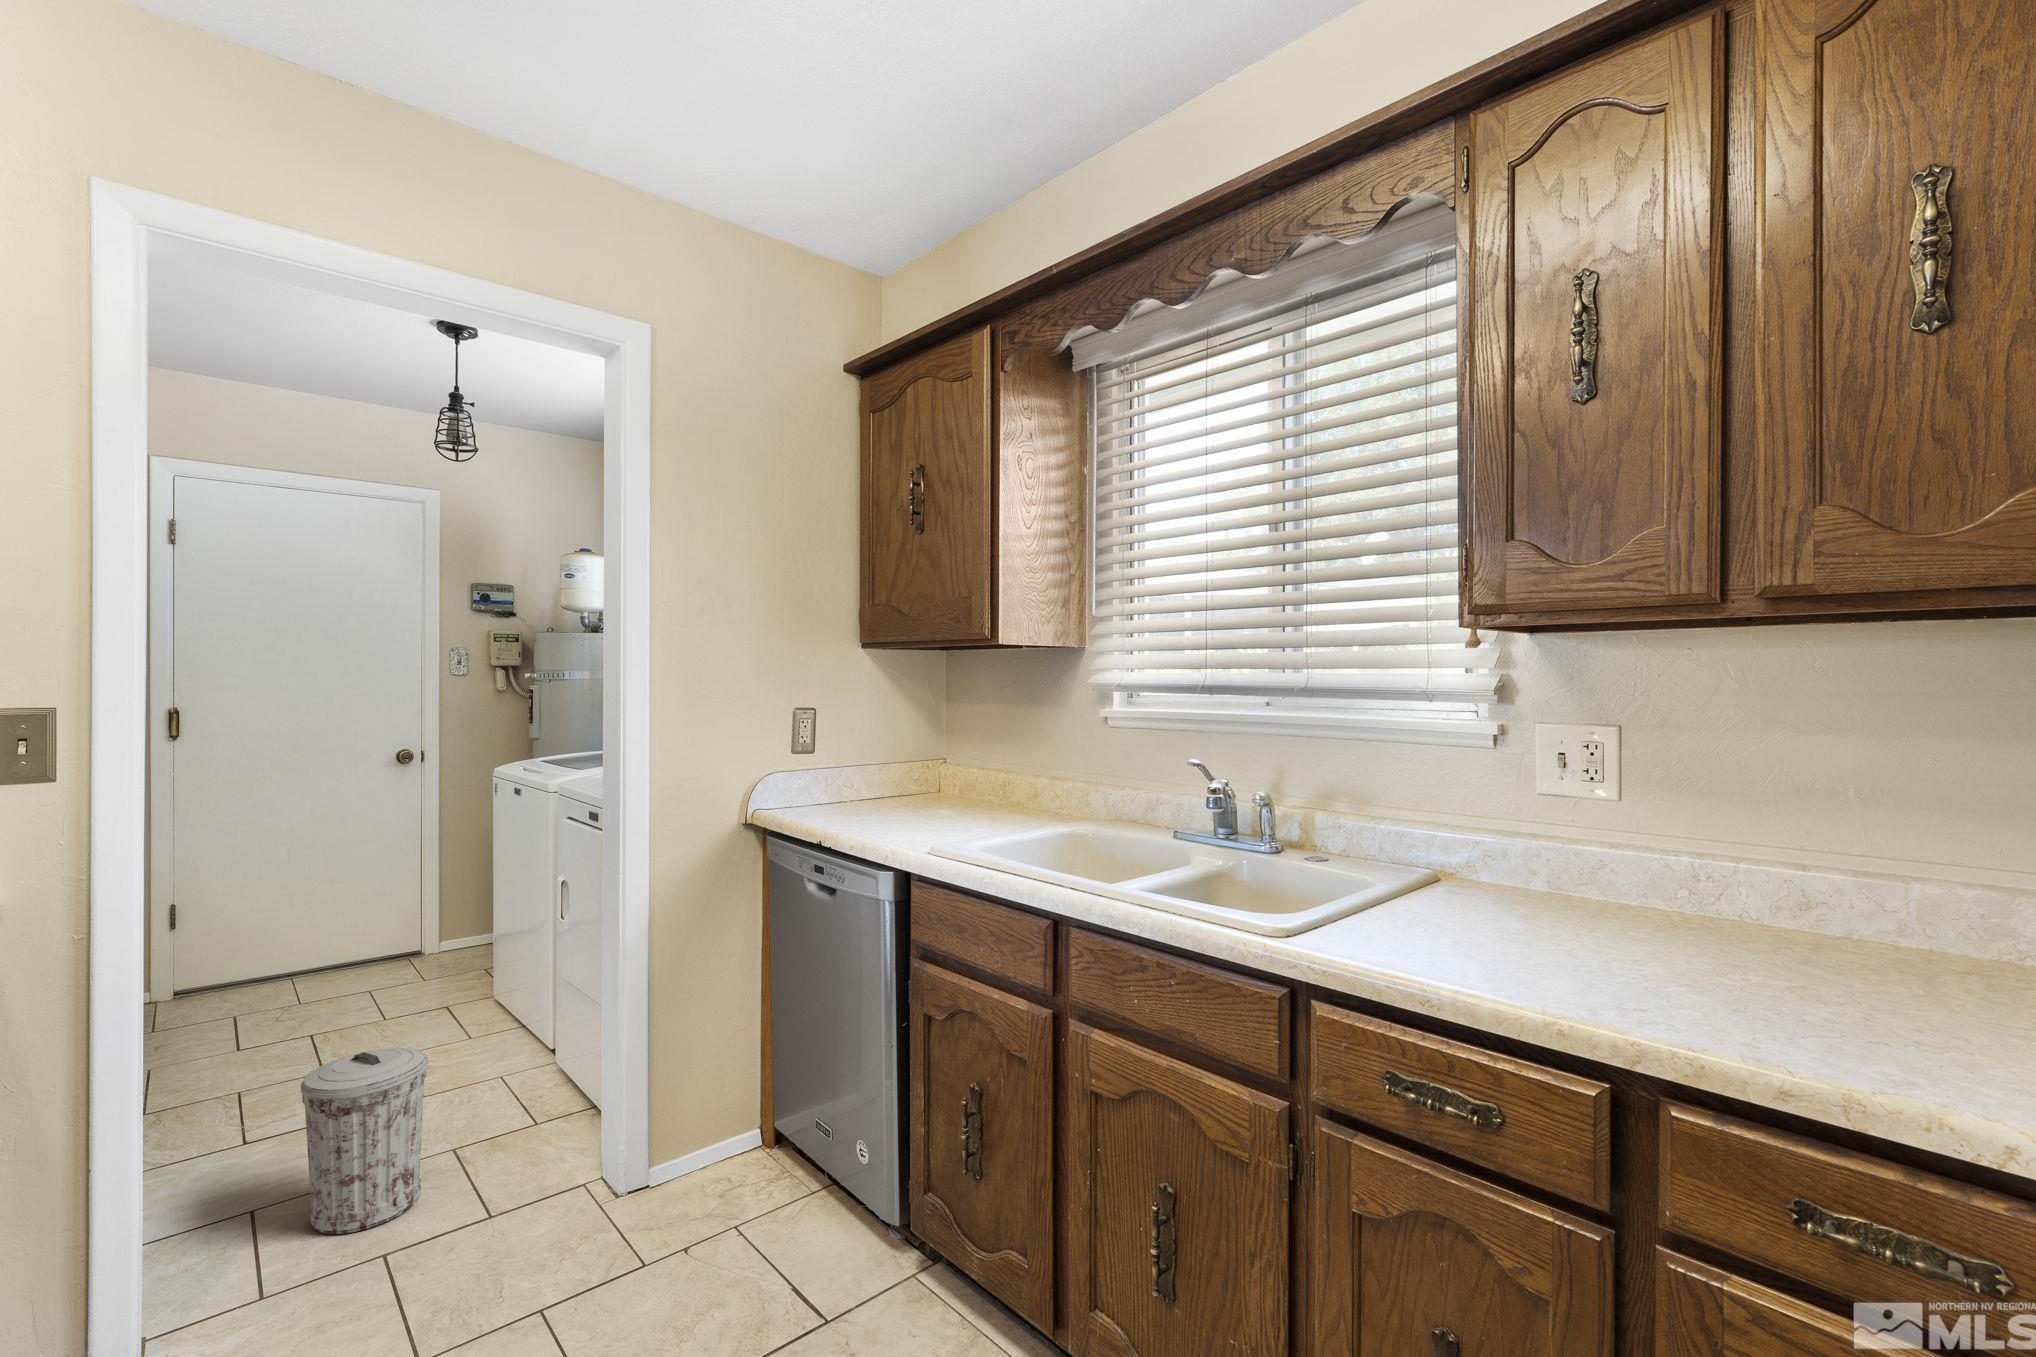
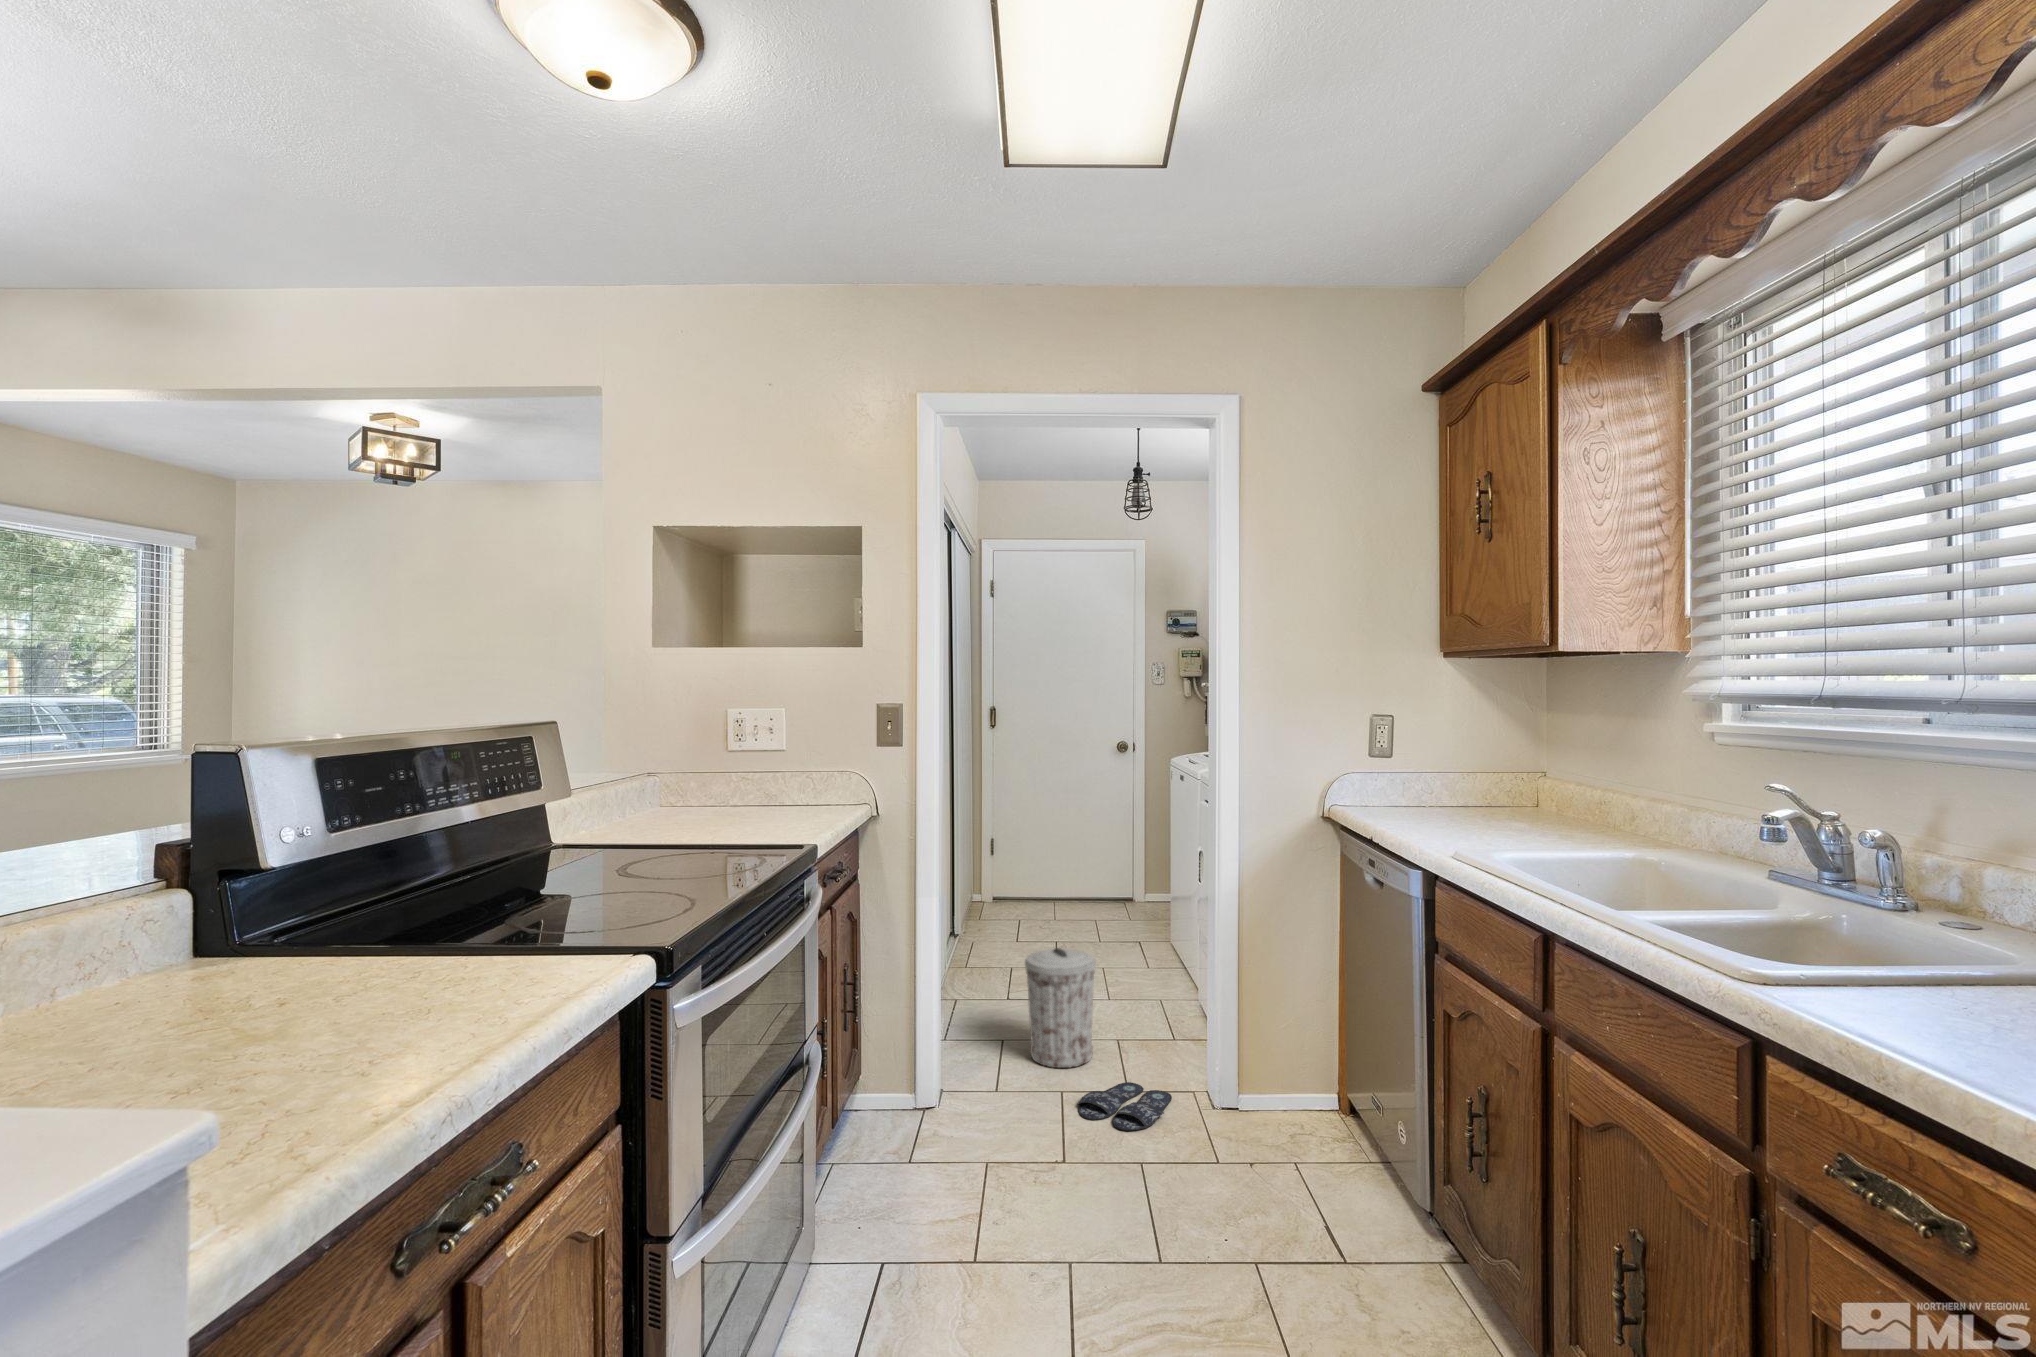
slippers: none [419,1204,559,1289] -> present [1078,1082,1172,1131]

